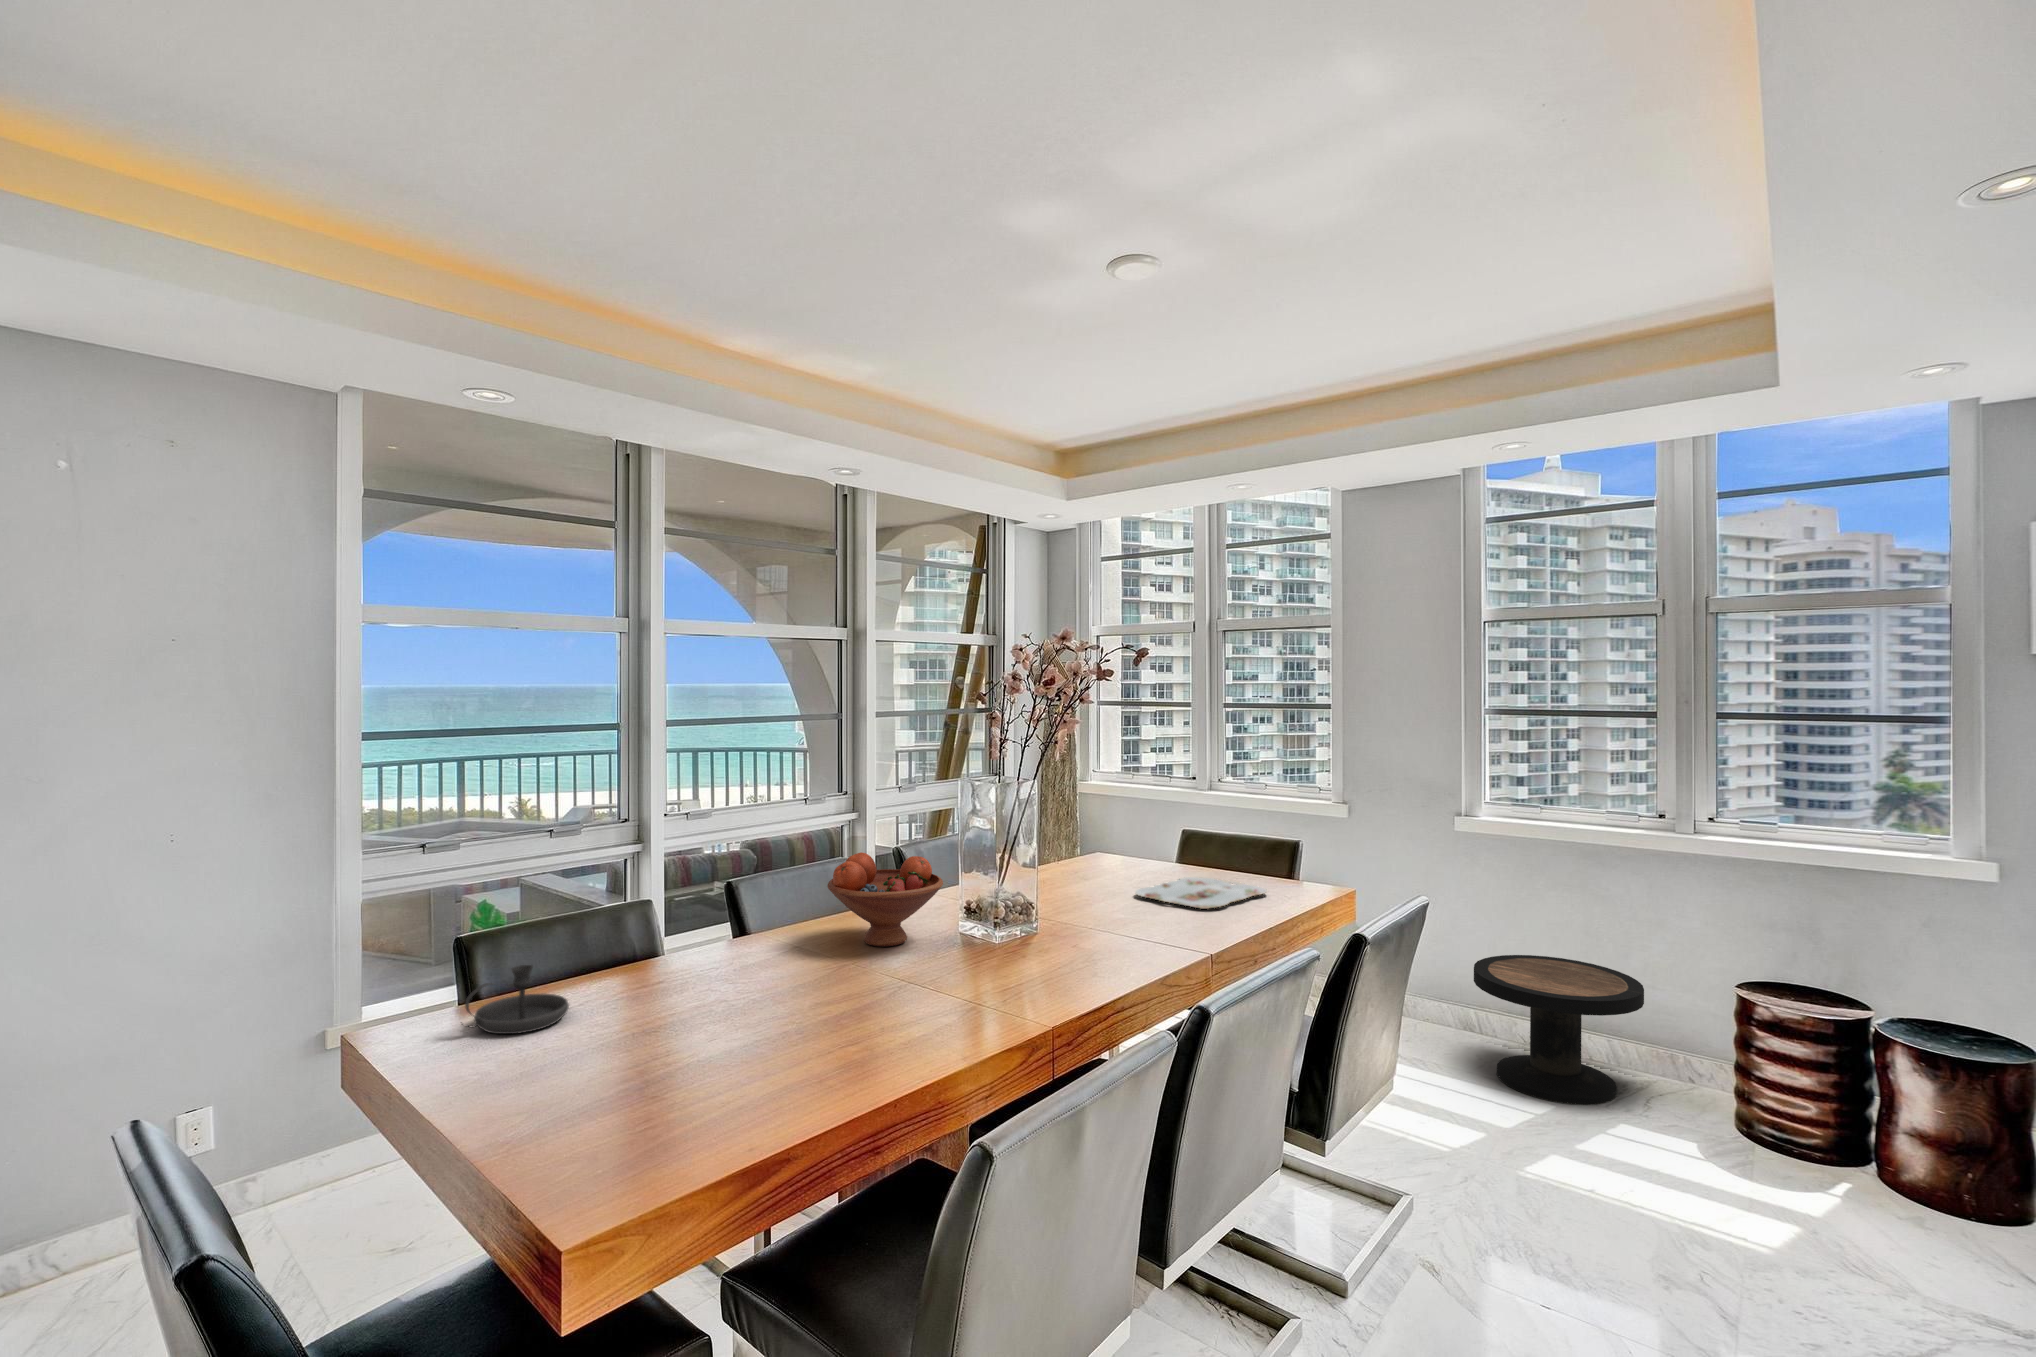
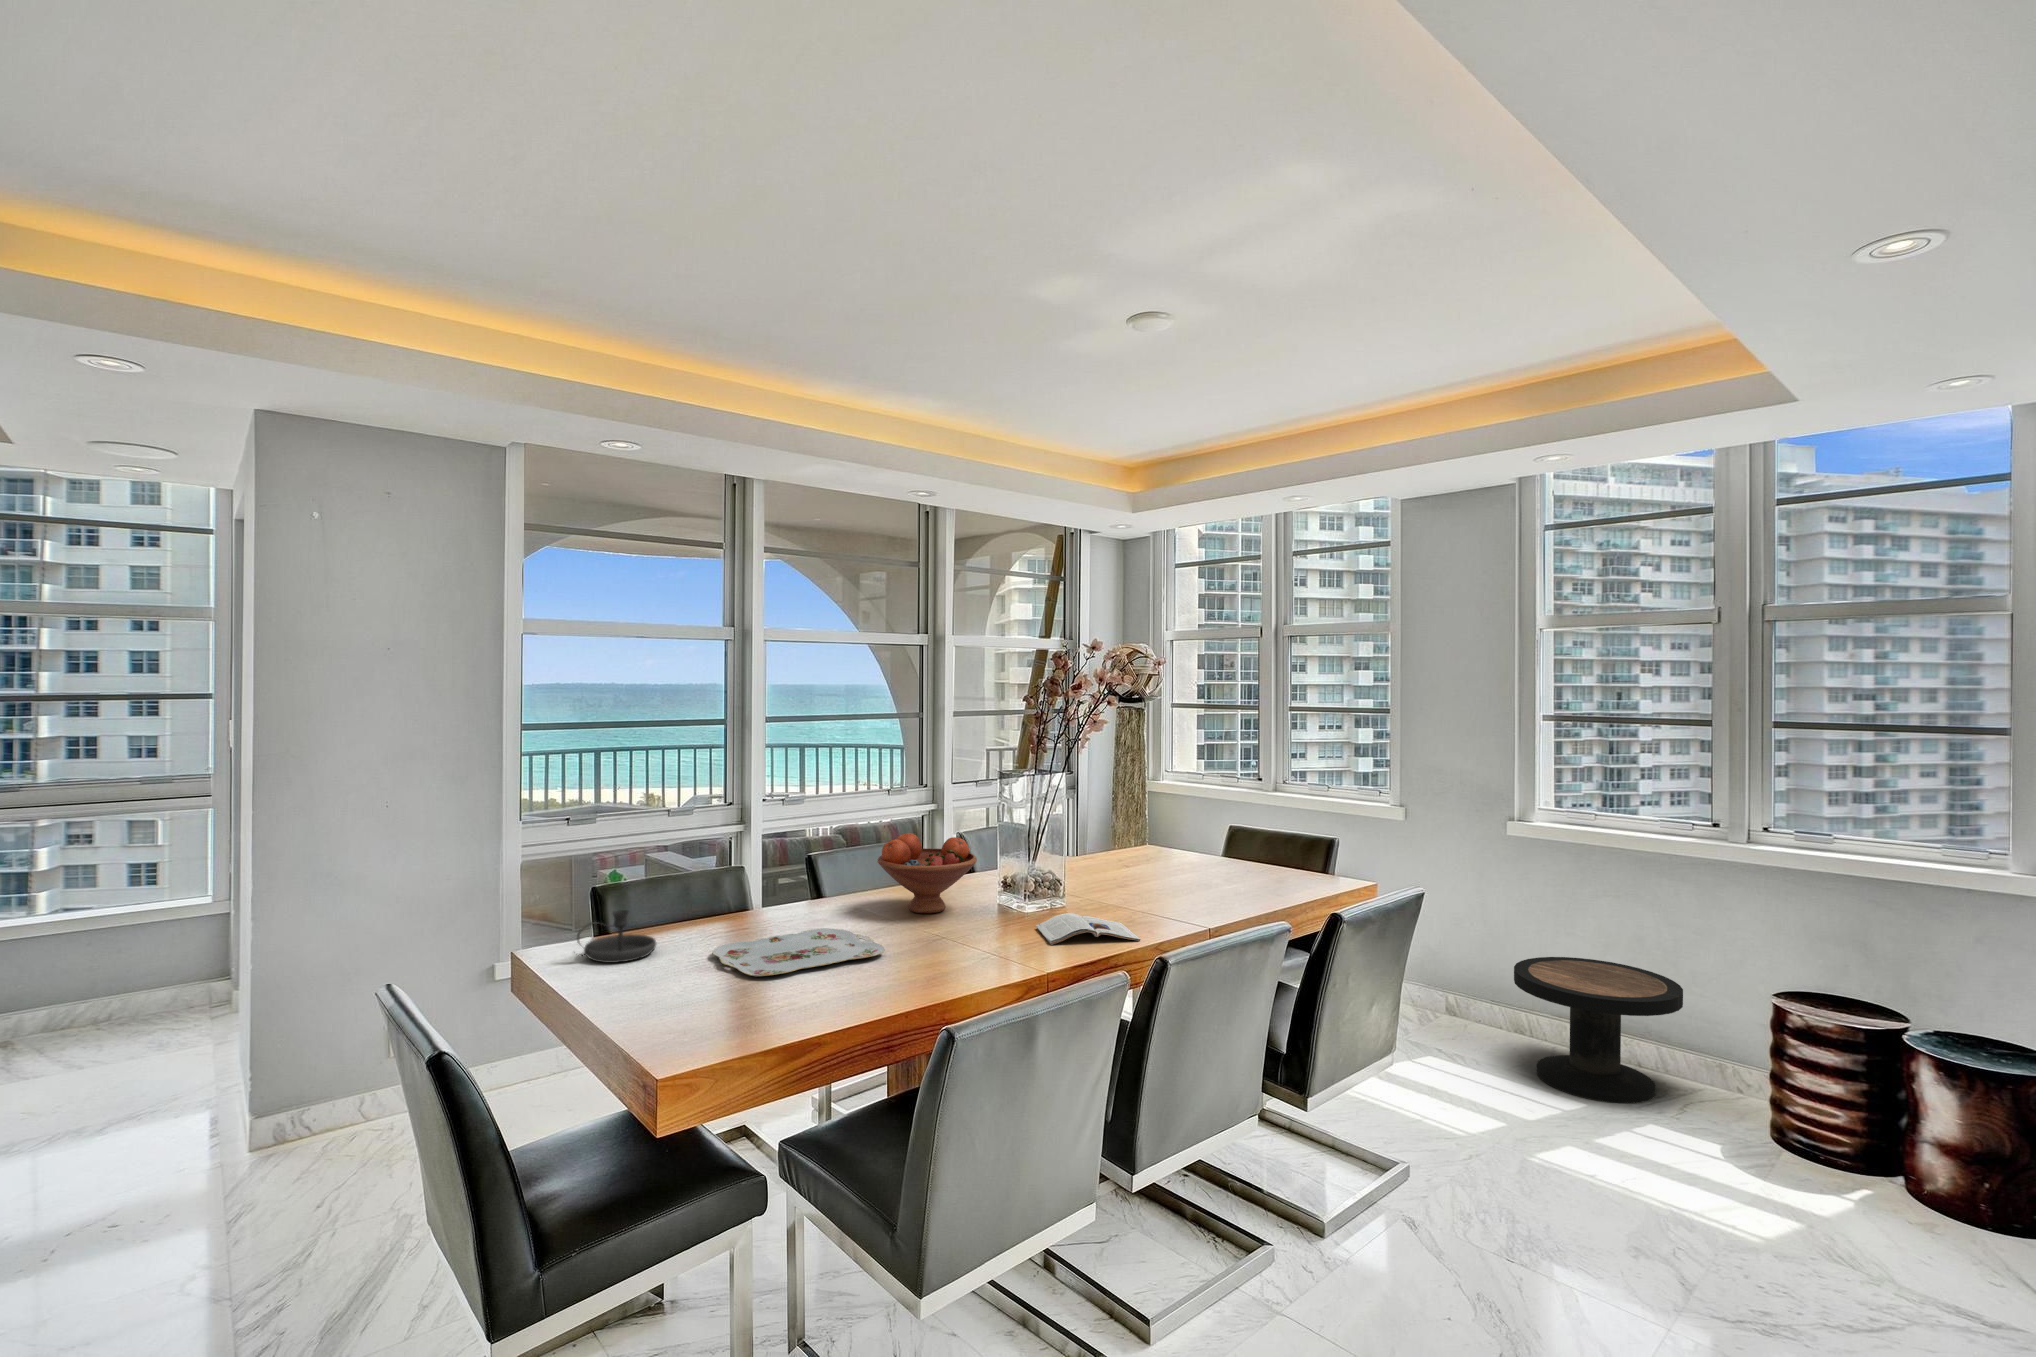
serving tray: present [1135,877,1267,909] -> present [712,928,885,976]
magazine: none [1020,940,1145,981] -> present [1036,913,1141,945]

